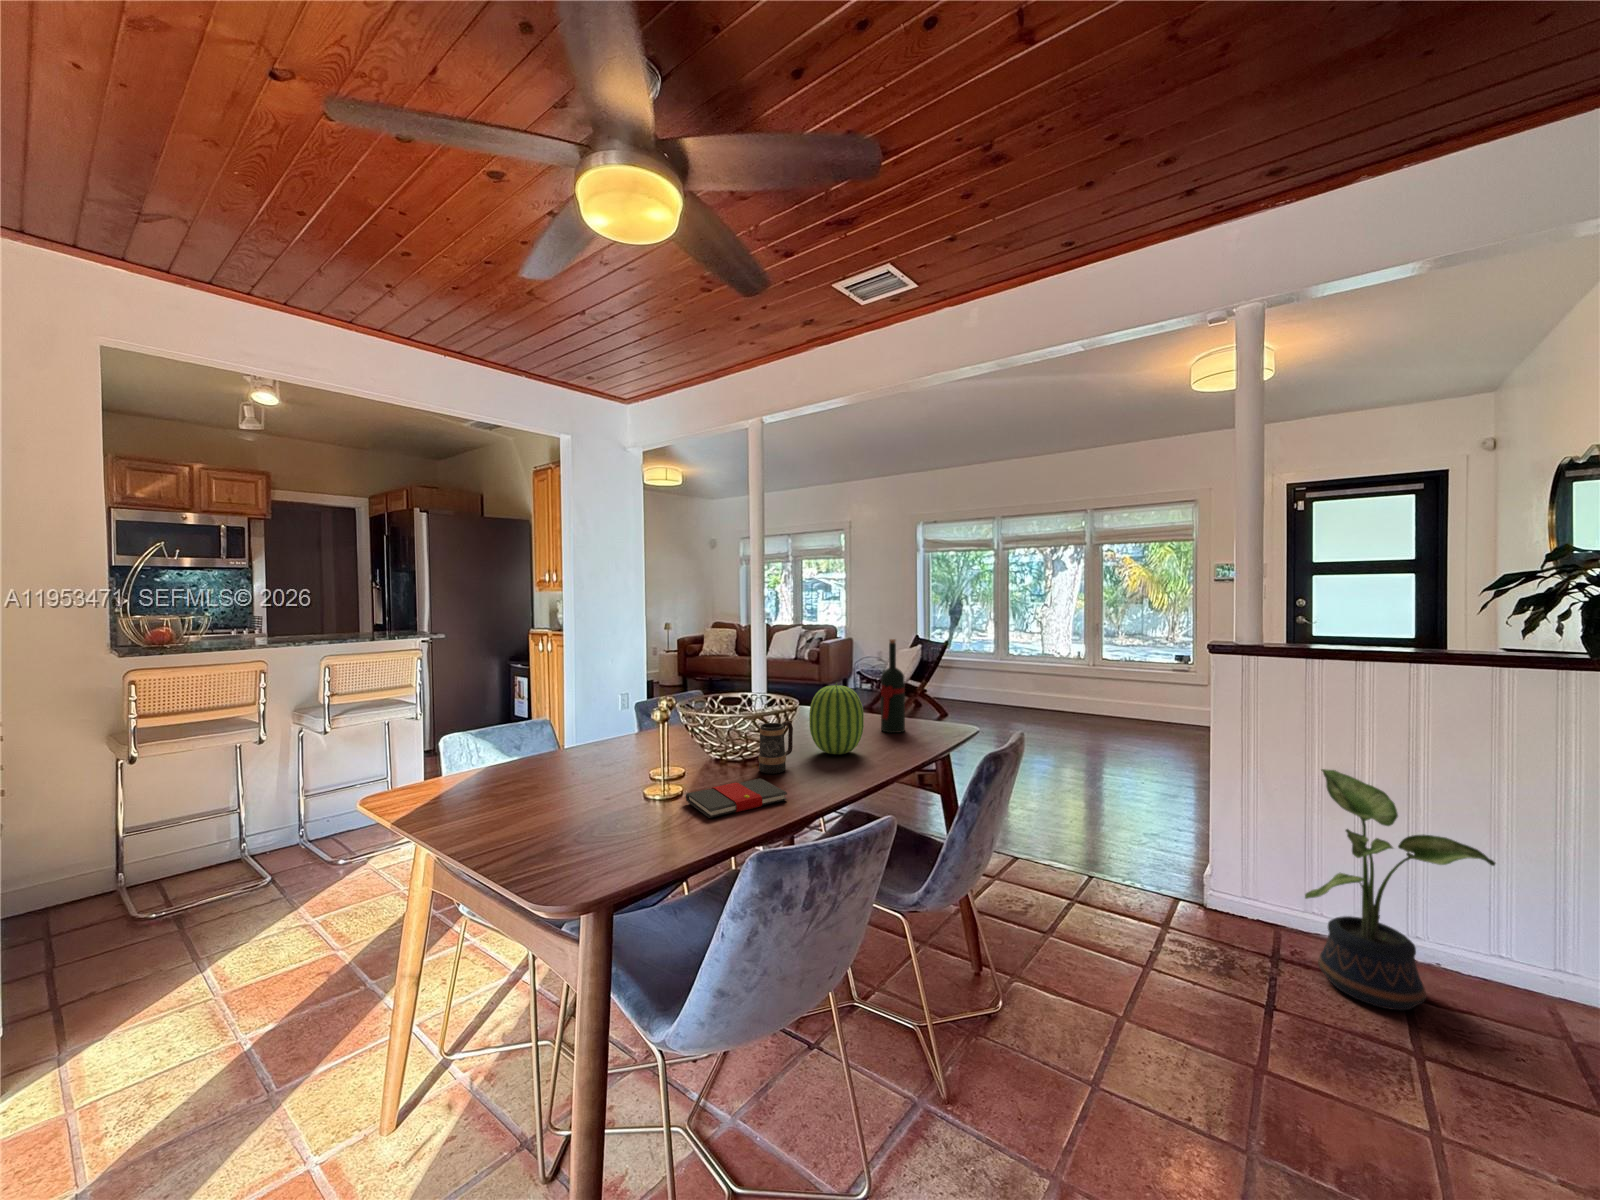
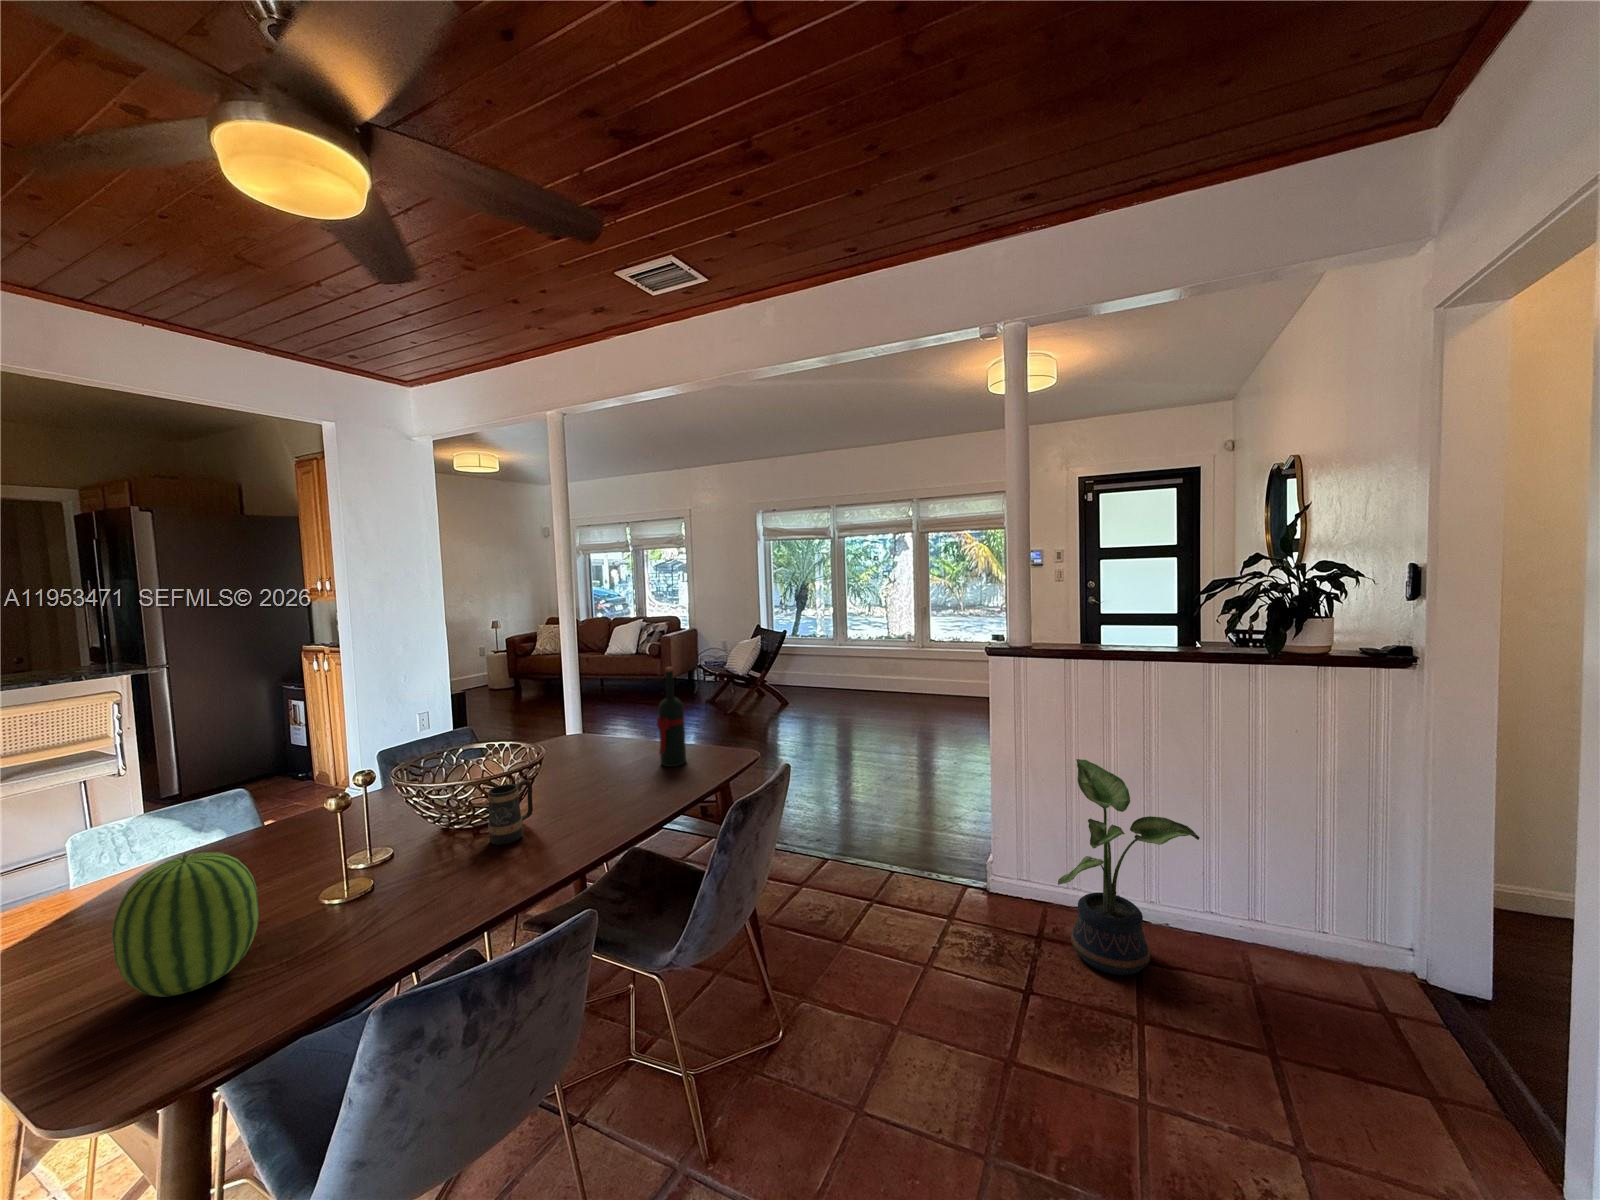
fruit: present [809,683,864,754] -> present [112,852,259,997]
book: present [686,778,787,818] -> none [367,859,498,931]

